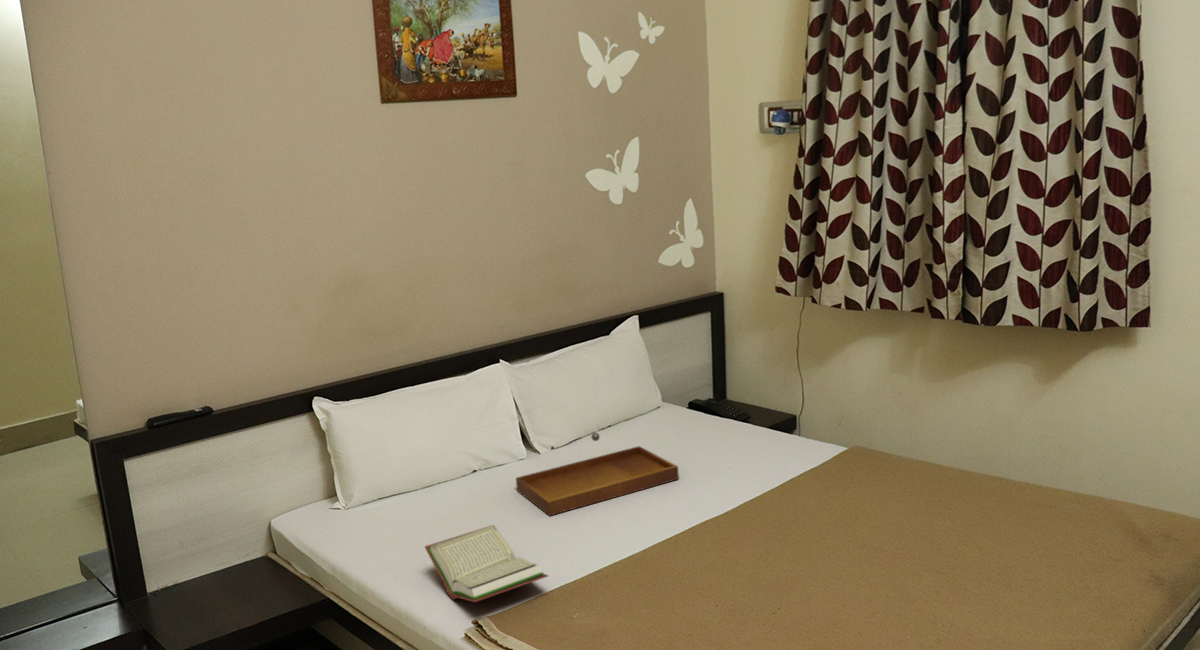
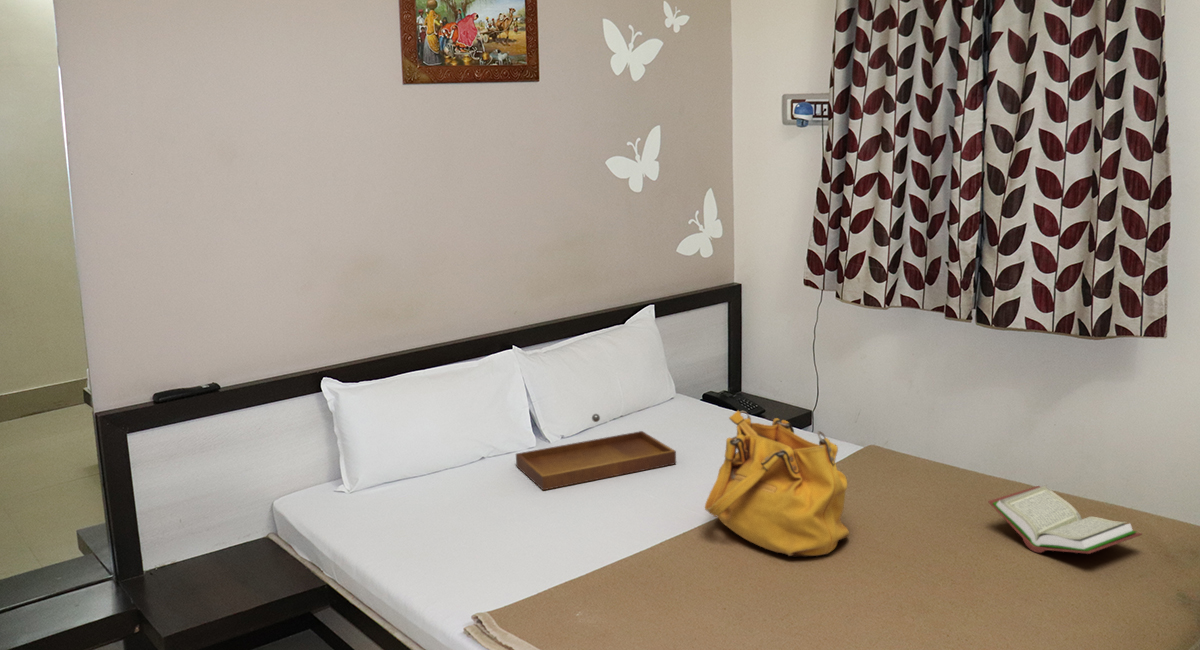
handbag: none [725,426,872,576] -> present [705,411,849,556]
book: present [425,525,548,602] -> present [989,486,1142,554]

